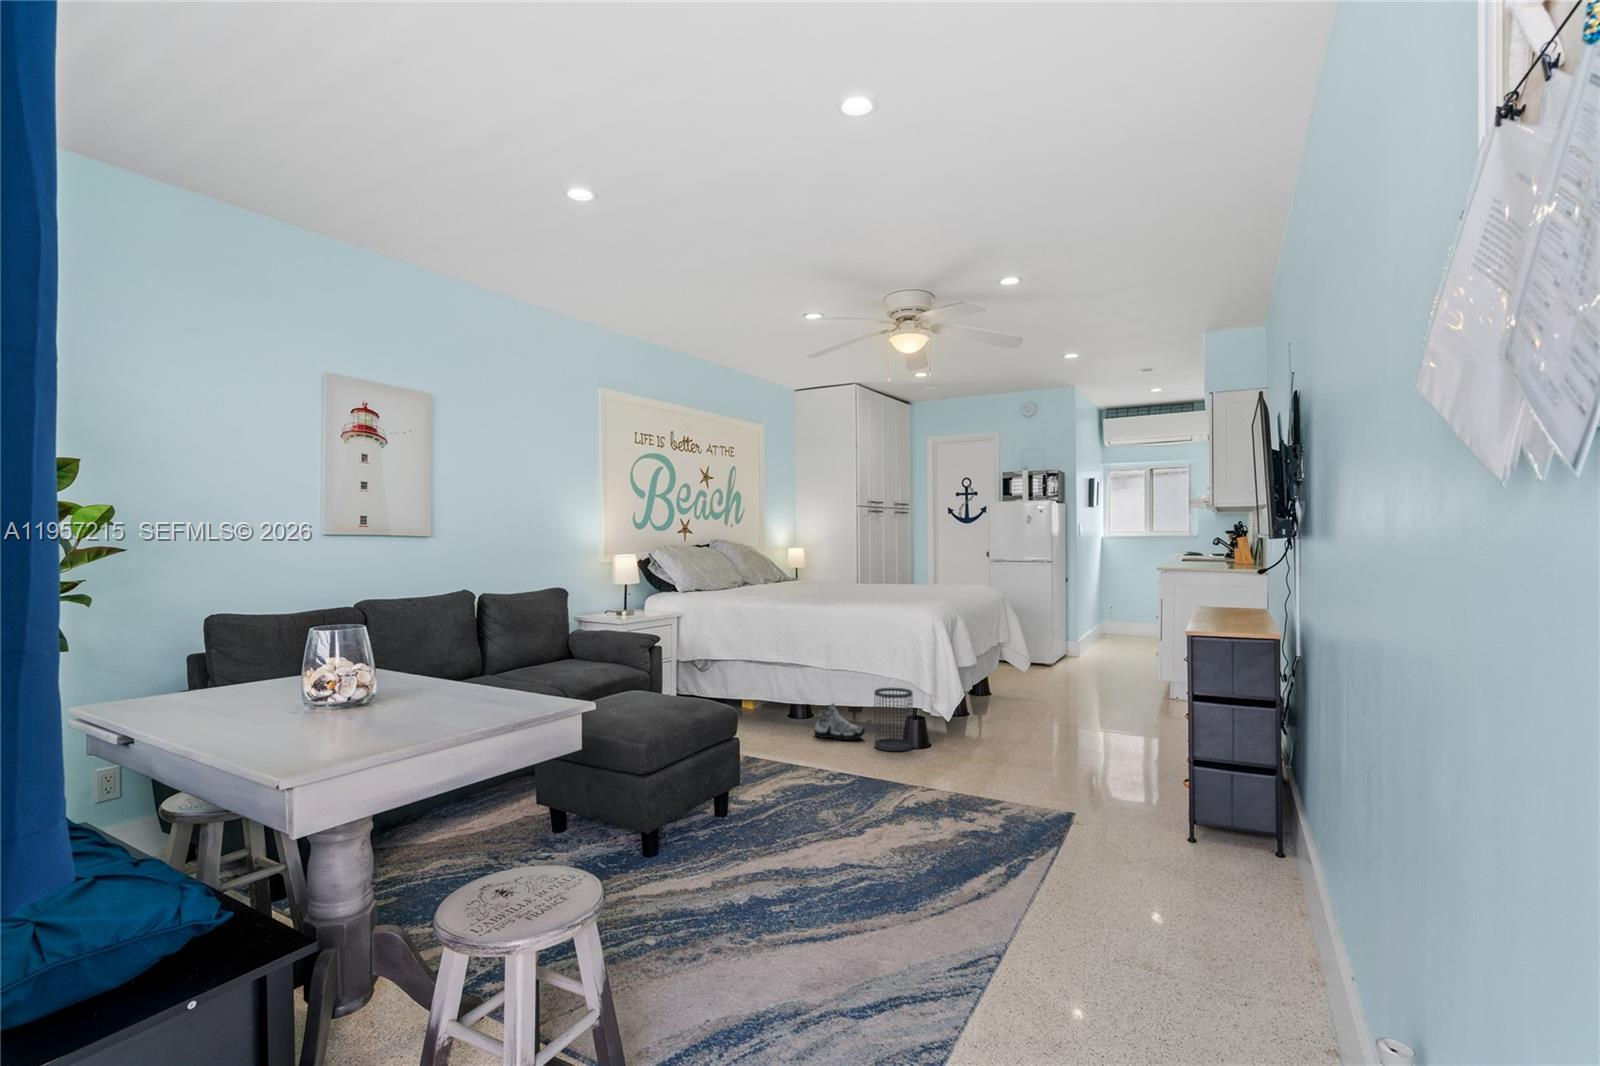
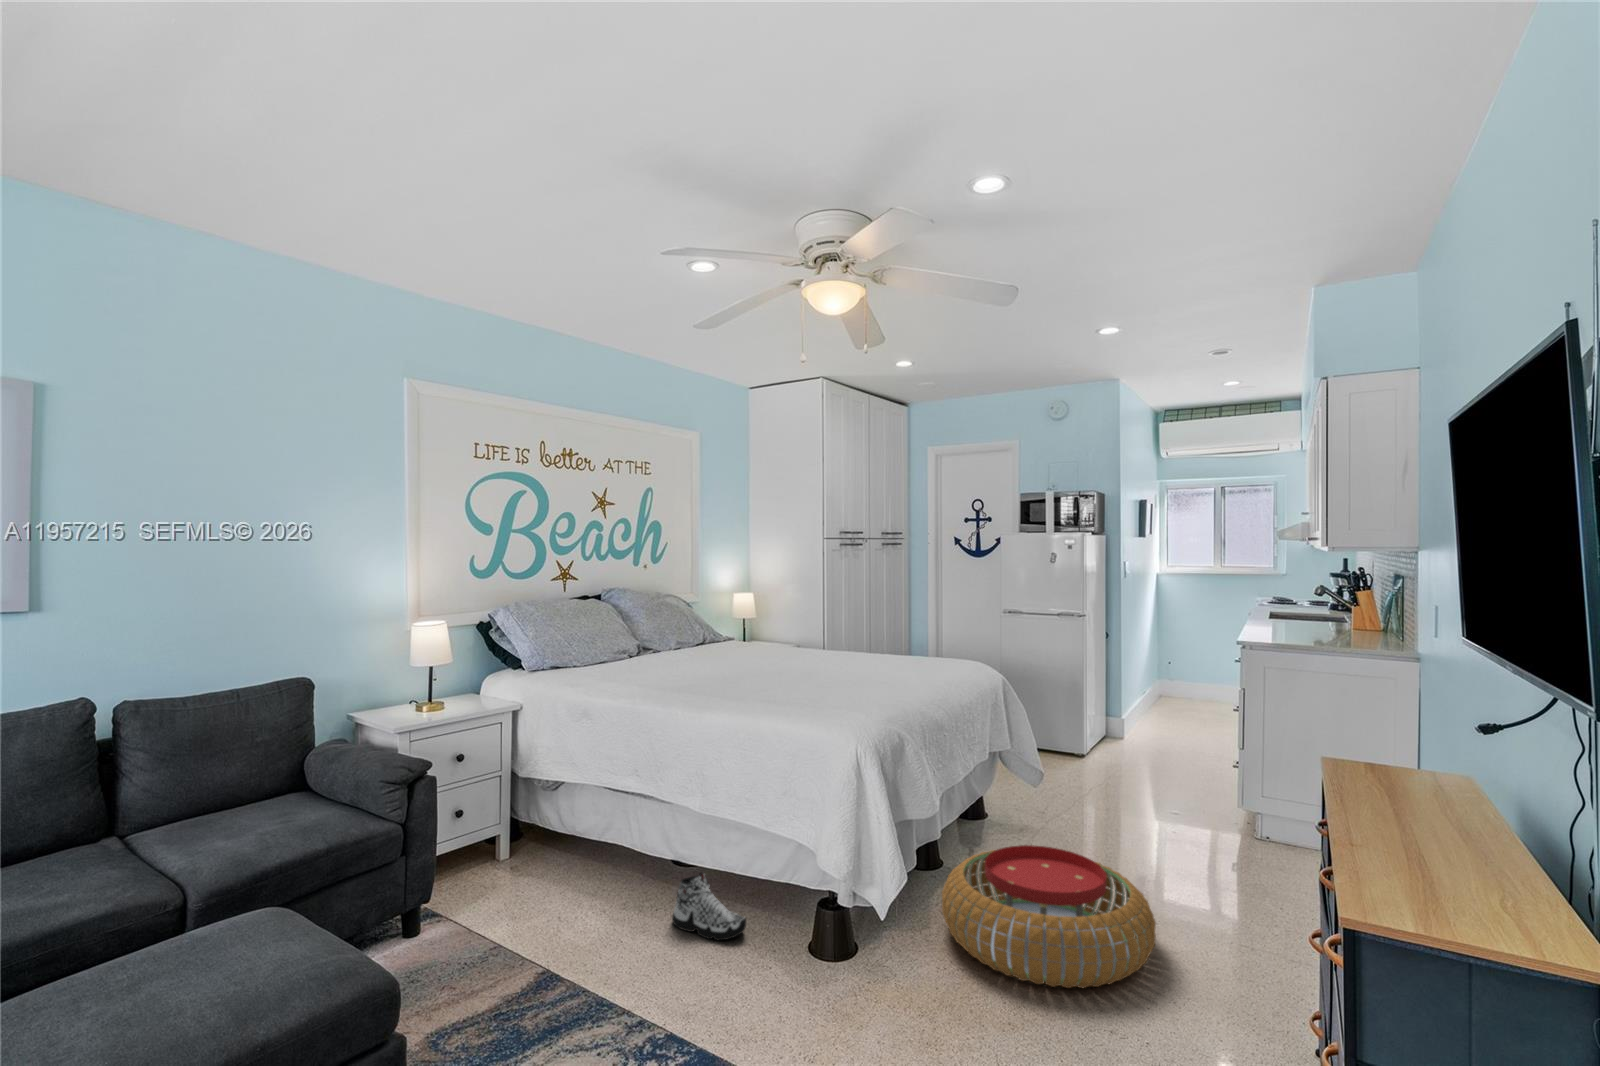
pouf: none [982,685,1111,748] -> present [942,845,1156,988]
wastebasket: present [874,688,913,751] -> none [751,859,815,981]

